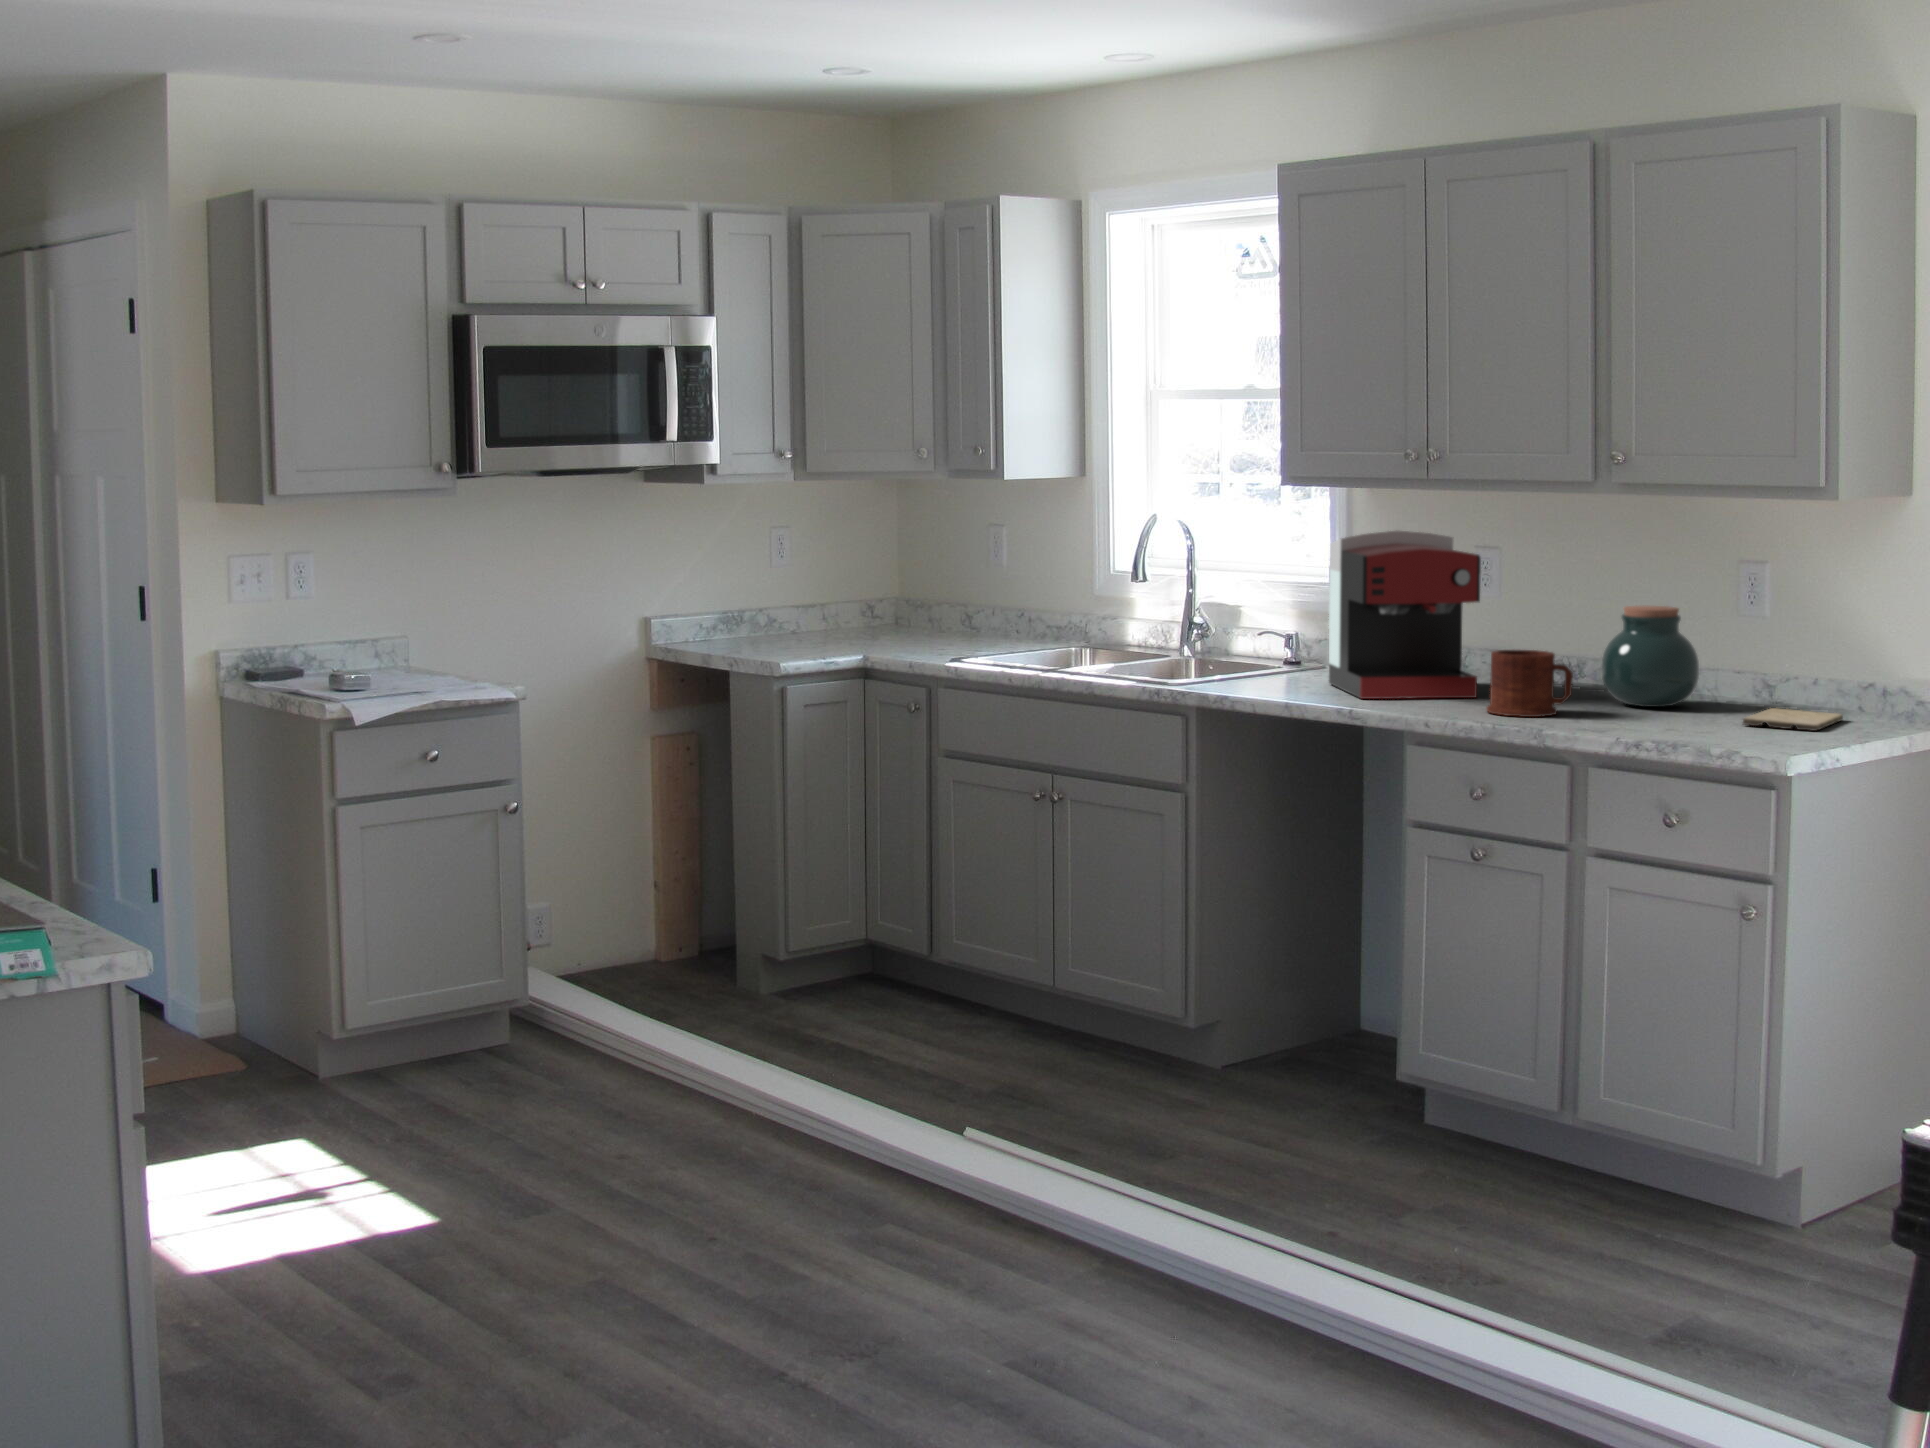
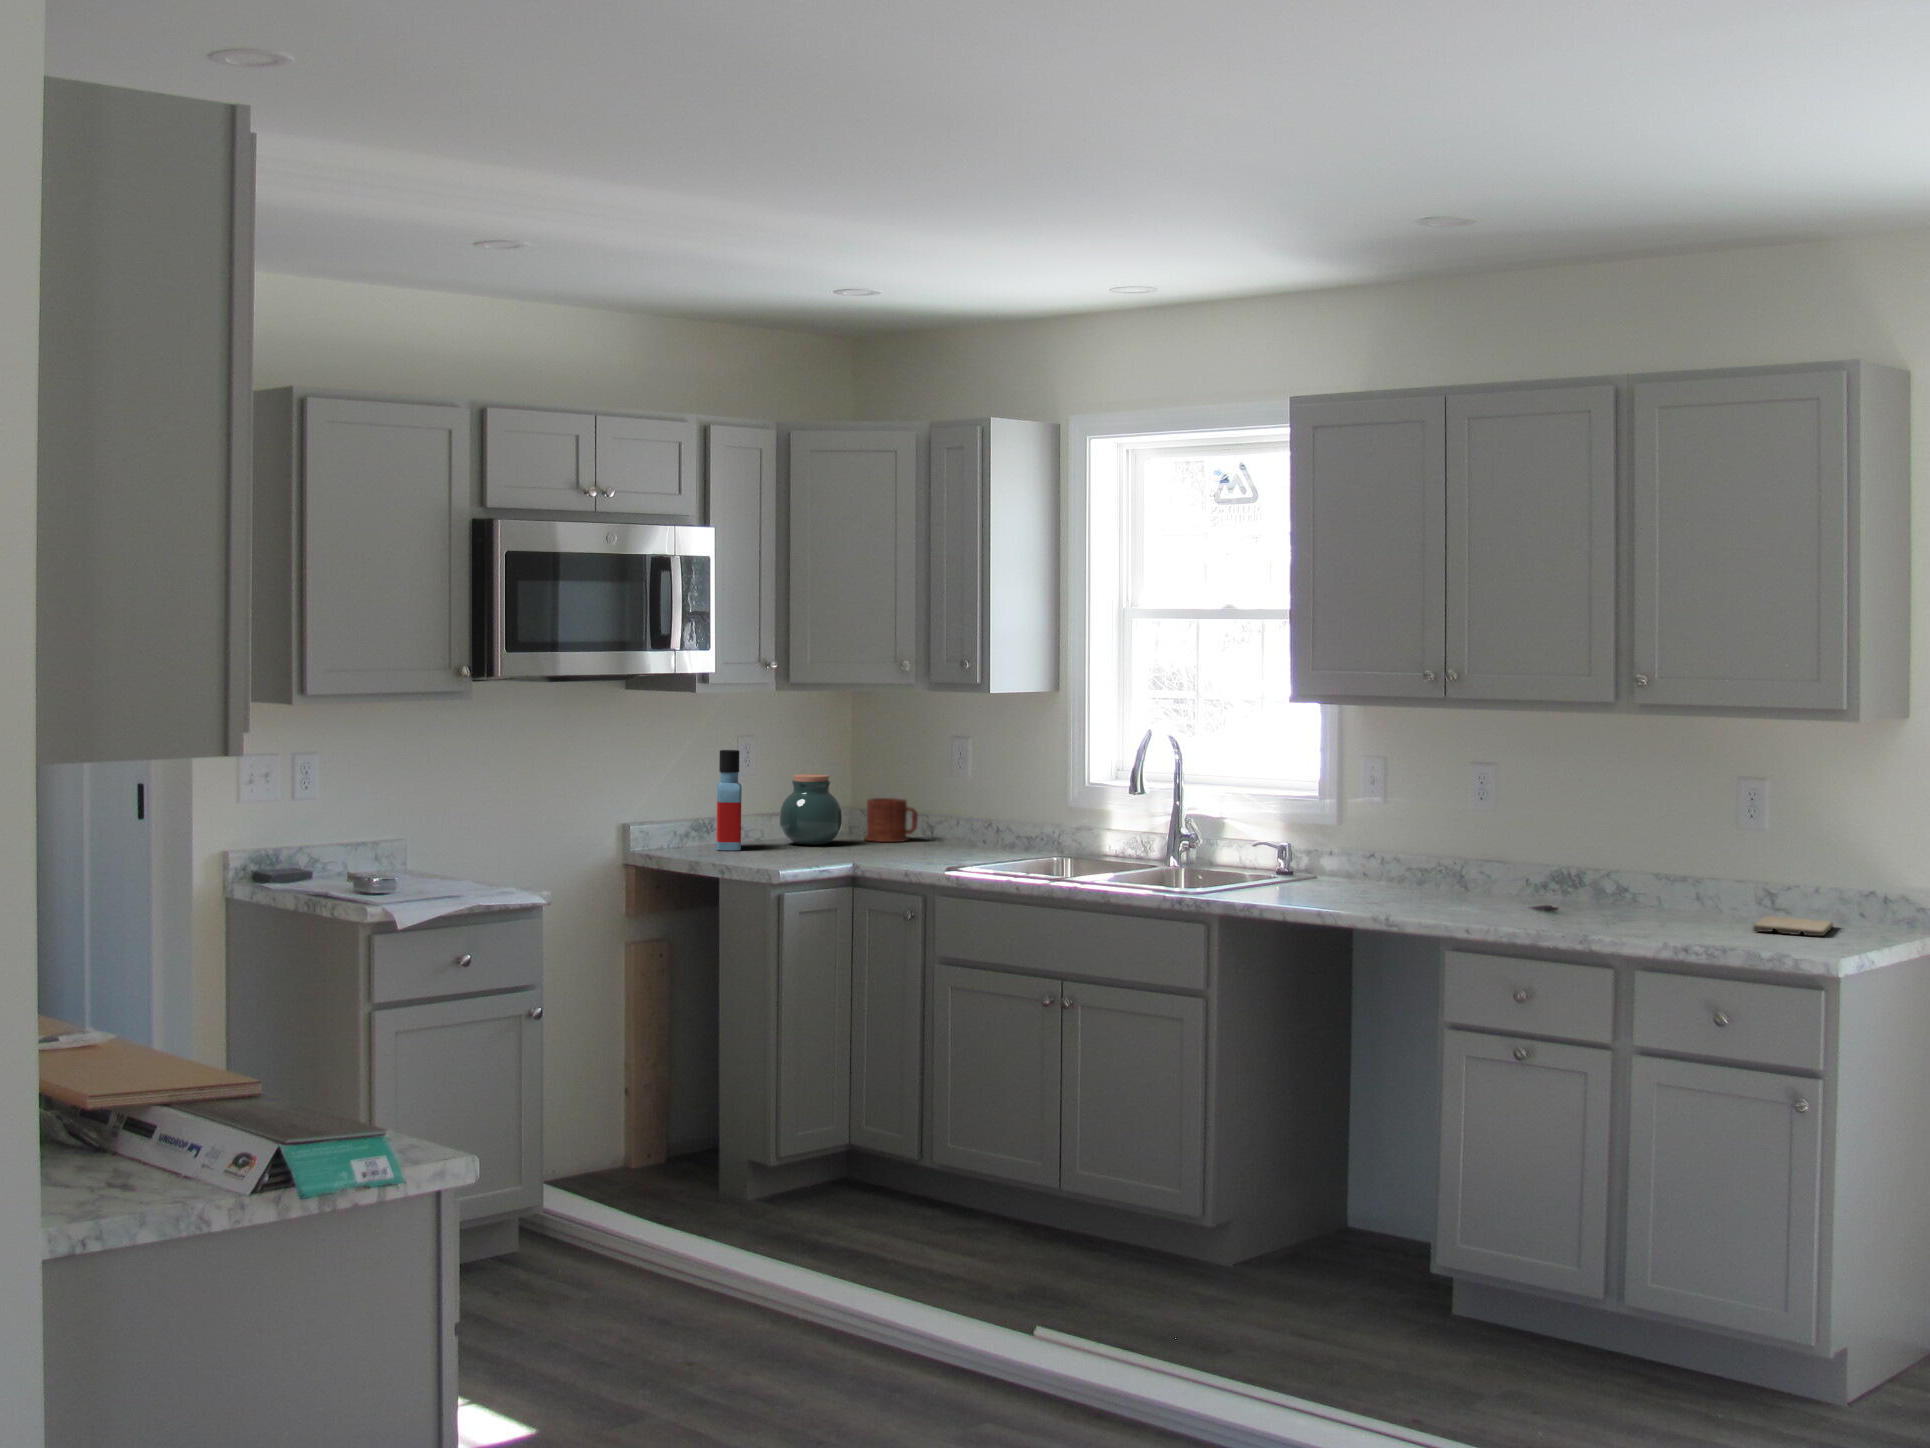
coffee maker: present [1329,531,1481,699] -> none [1337,747,1490,907]
bottle: none [746,543,775,643] -> present [717,750,742,850]
jar: present [1601,606,1699,707] -> present [780,774,842,845]
mug: present [1487,650,1573,717] -> present [865,798,918,842]

